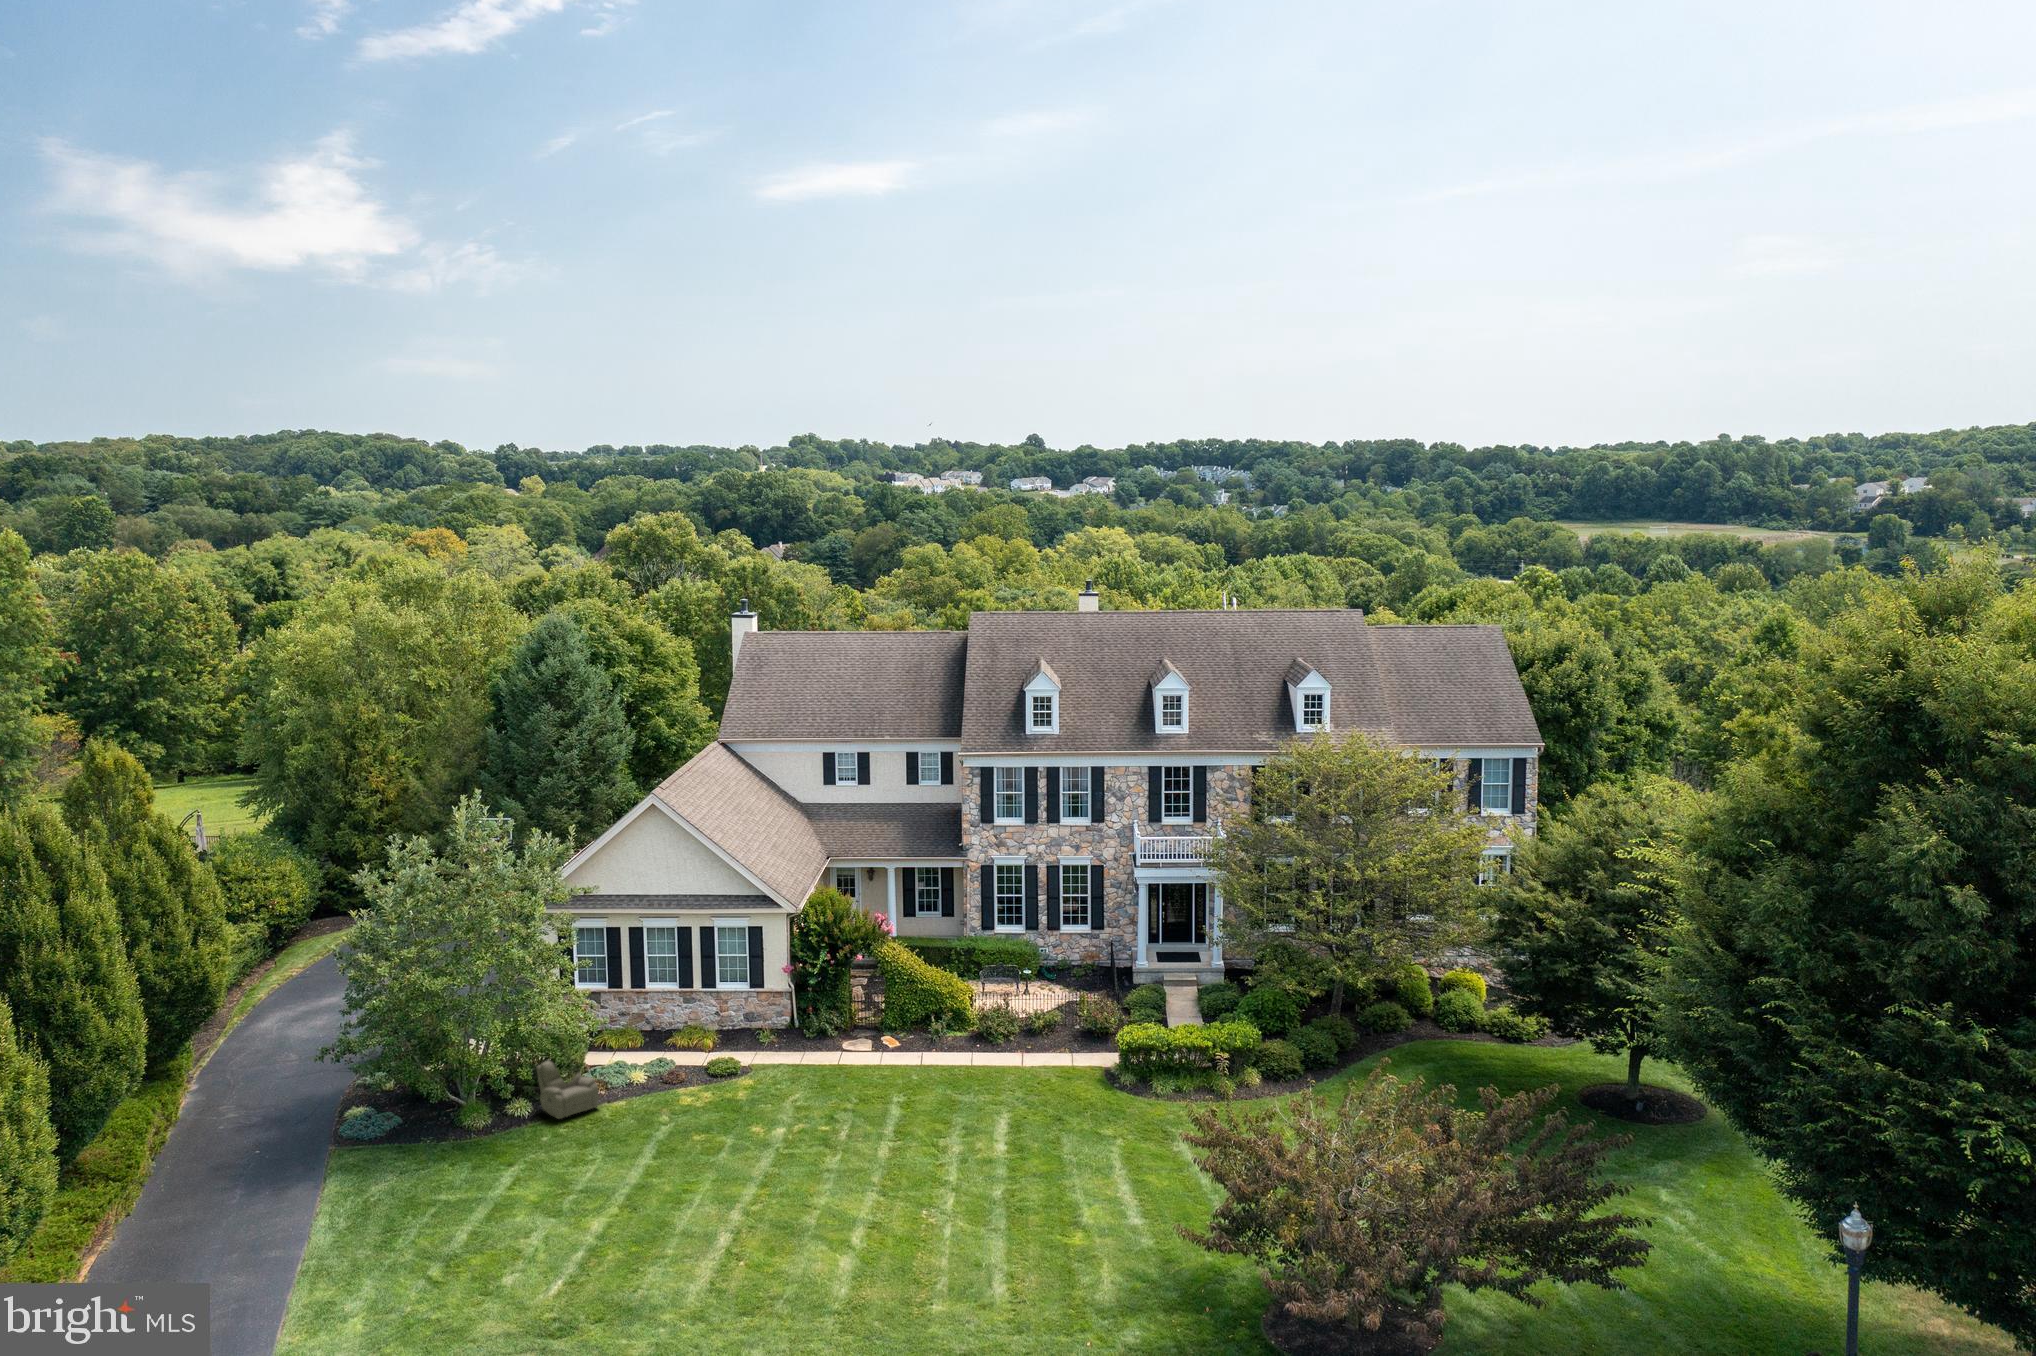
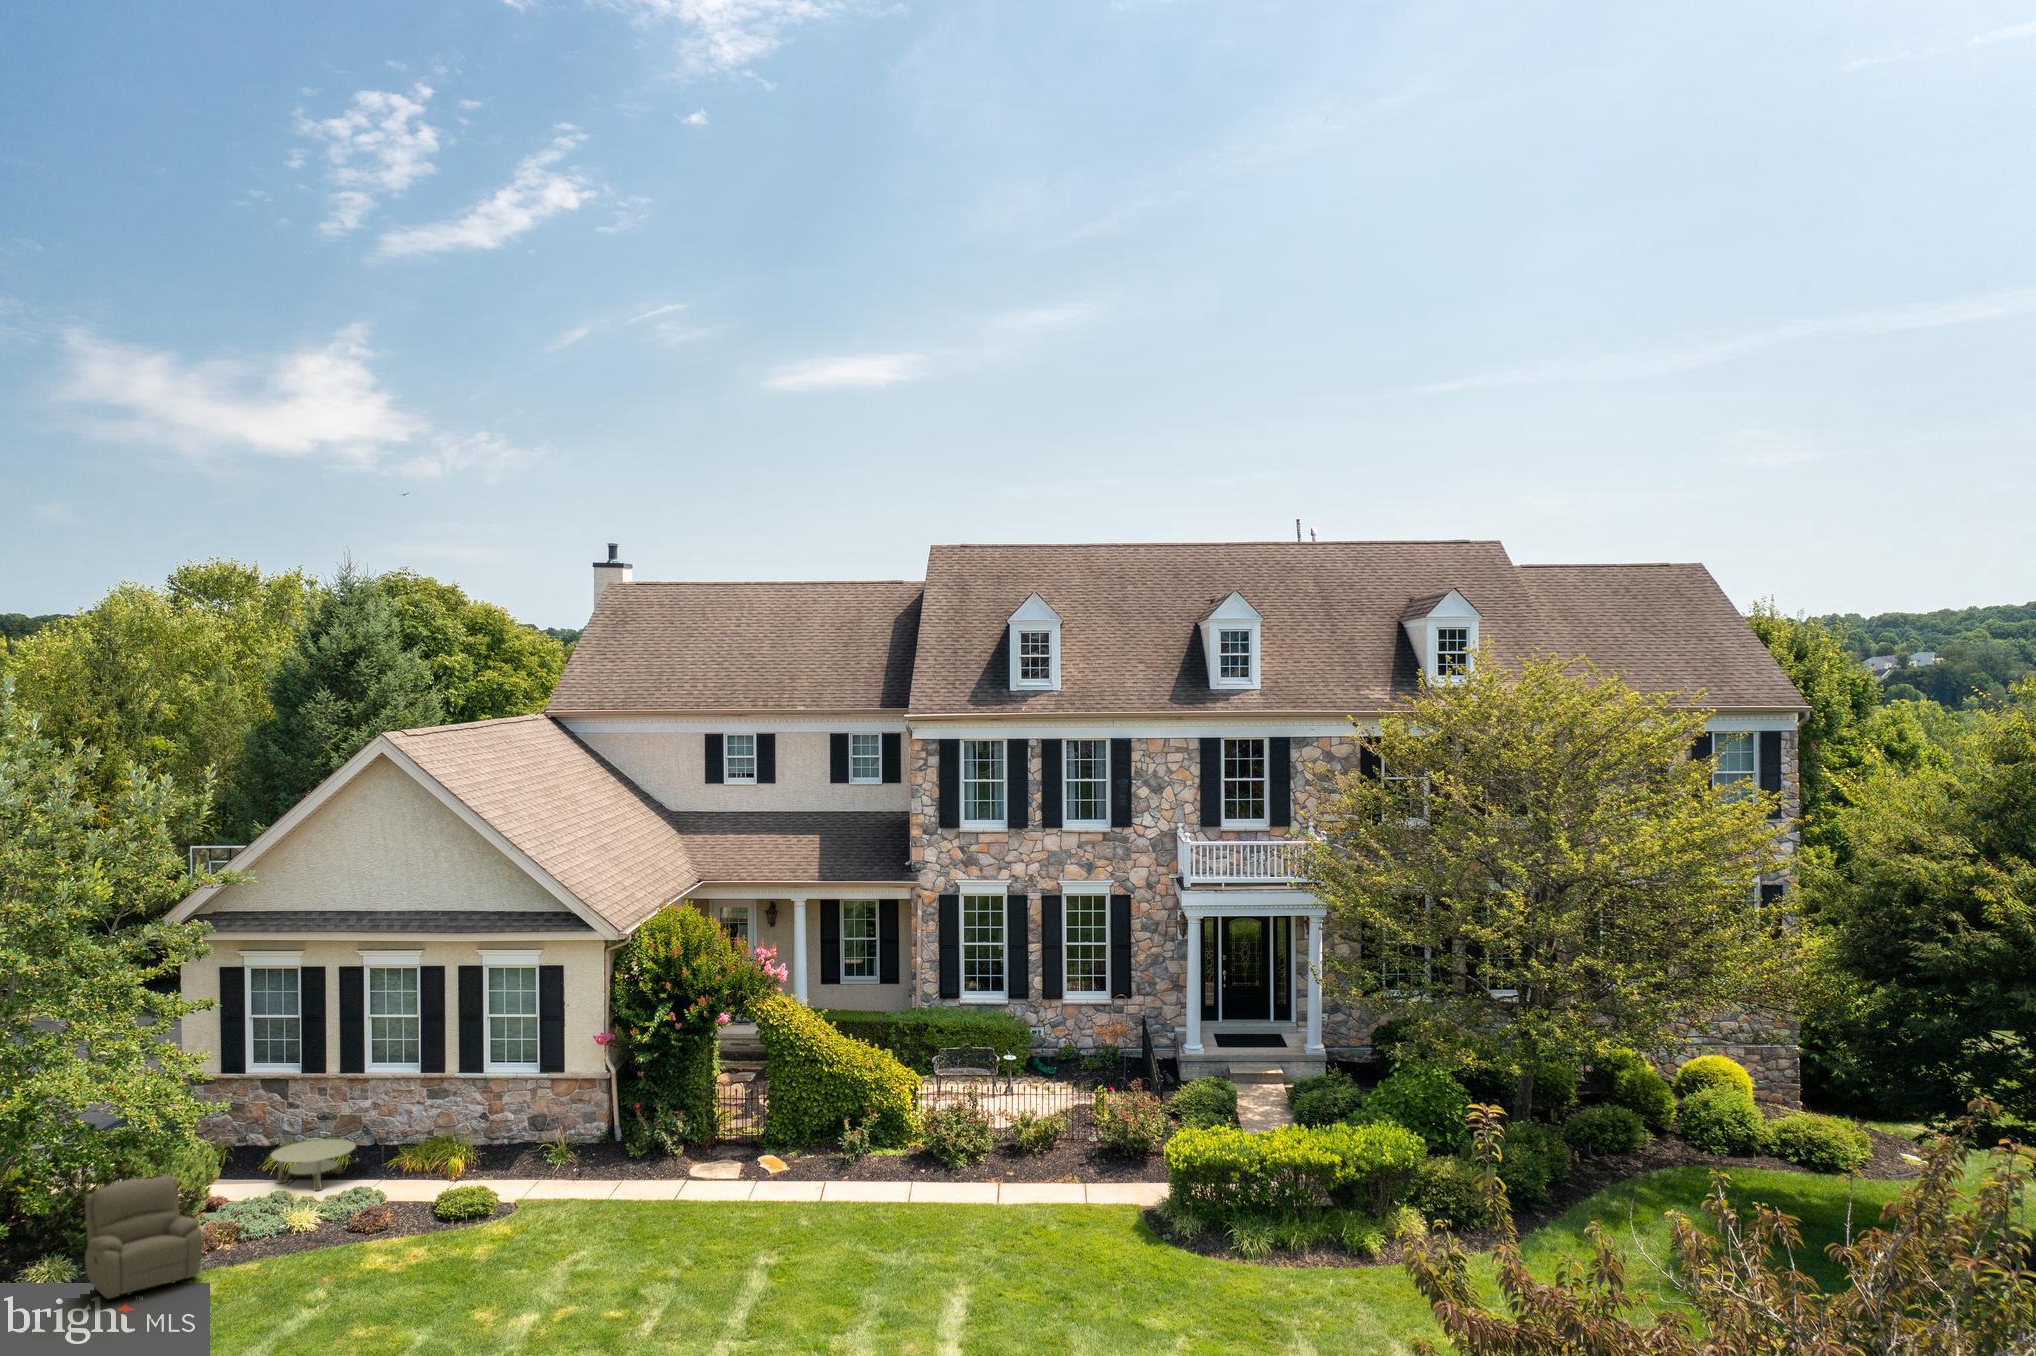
round table: none [603,1028,649,1059] -> present [271,1139,356,1191]

